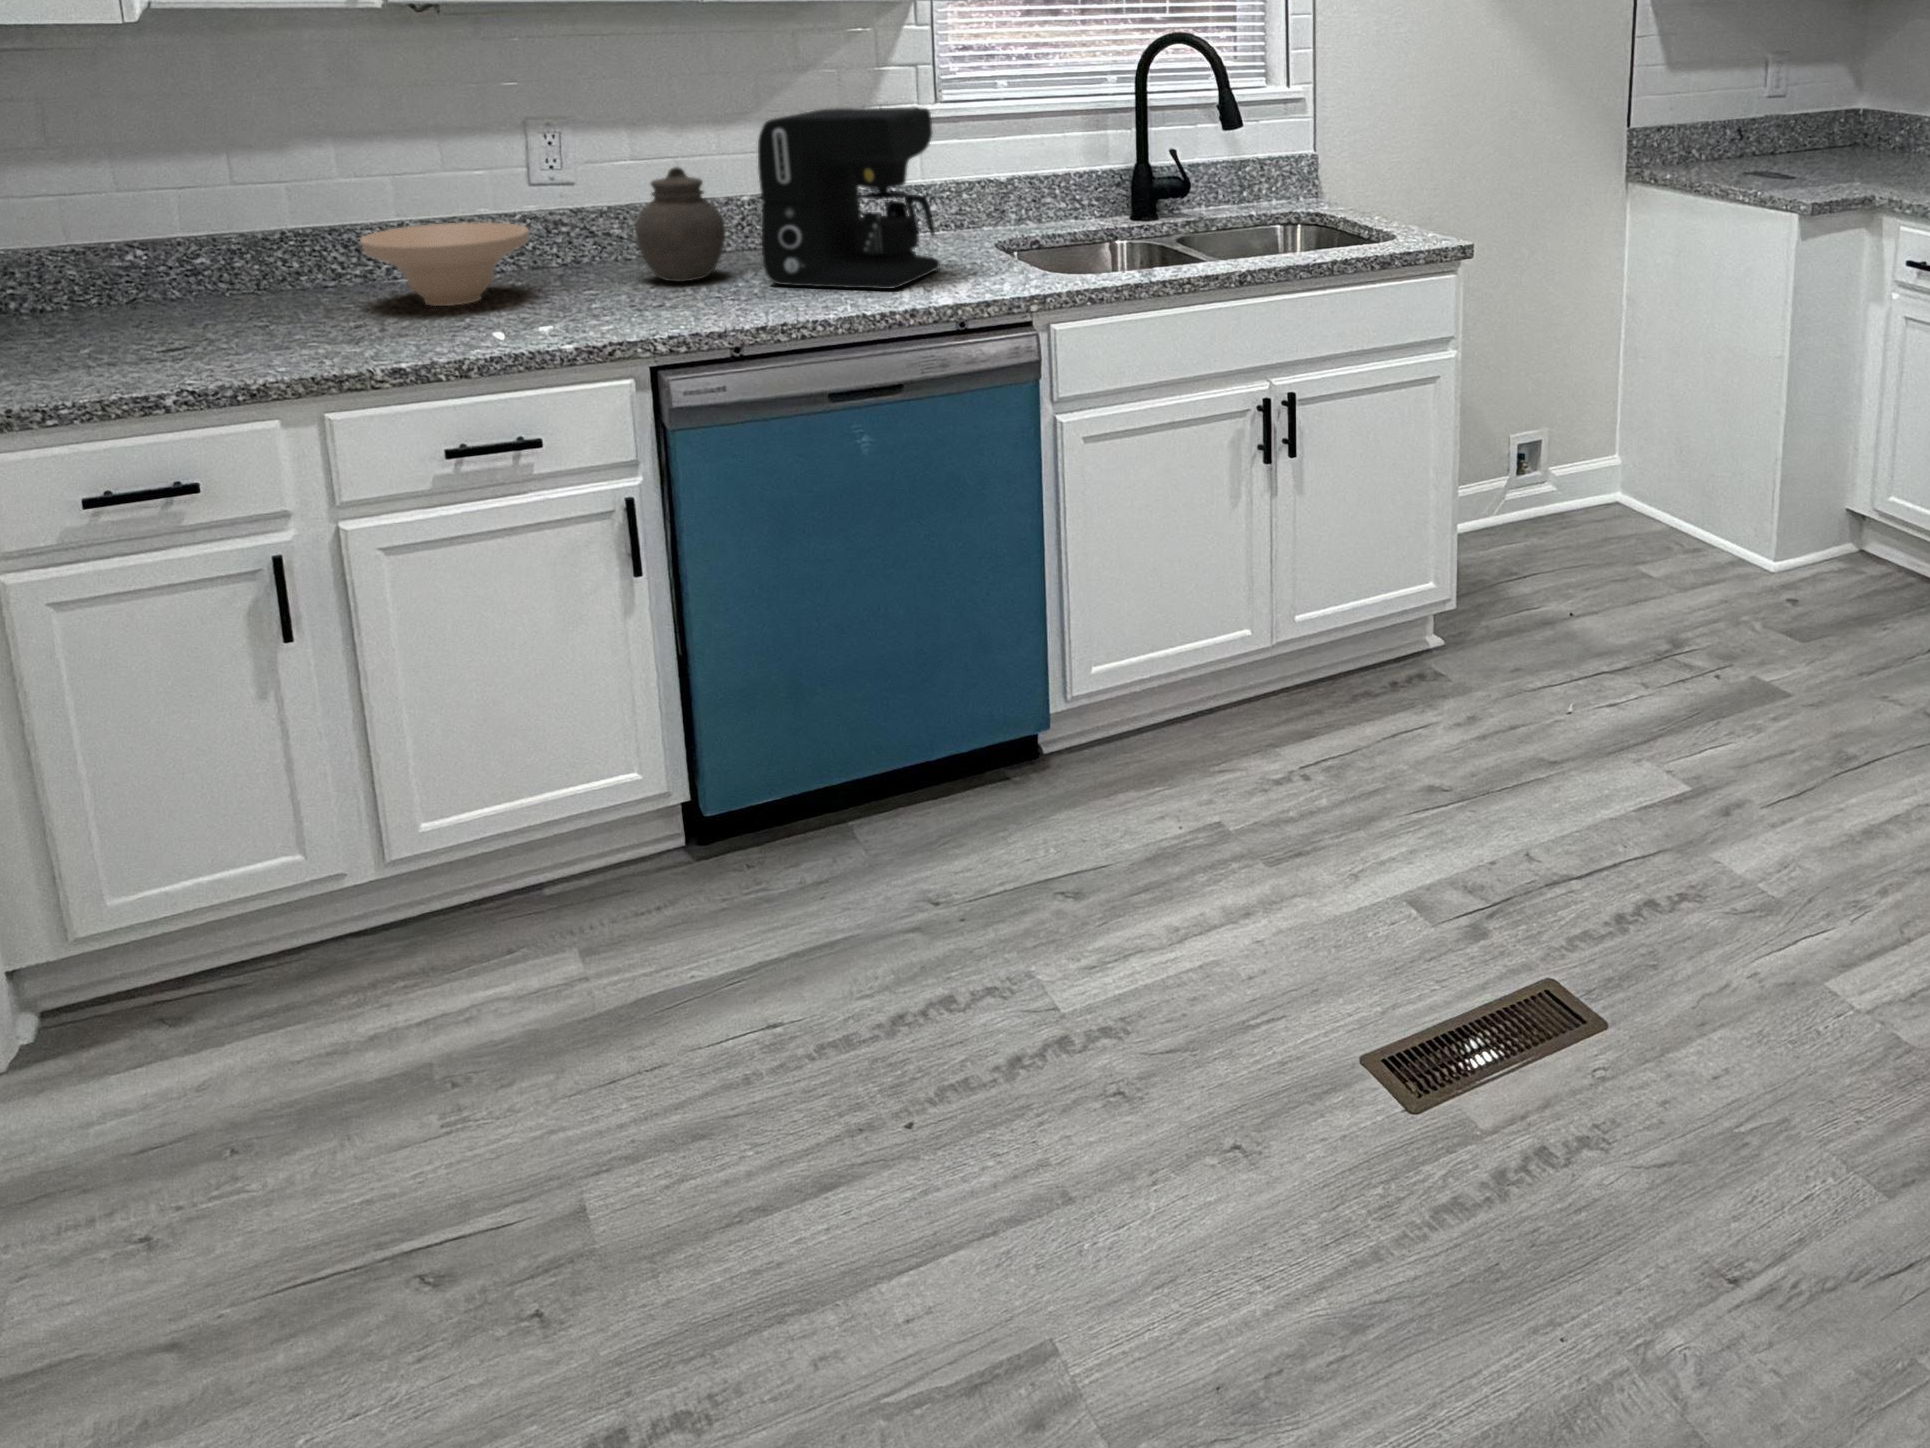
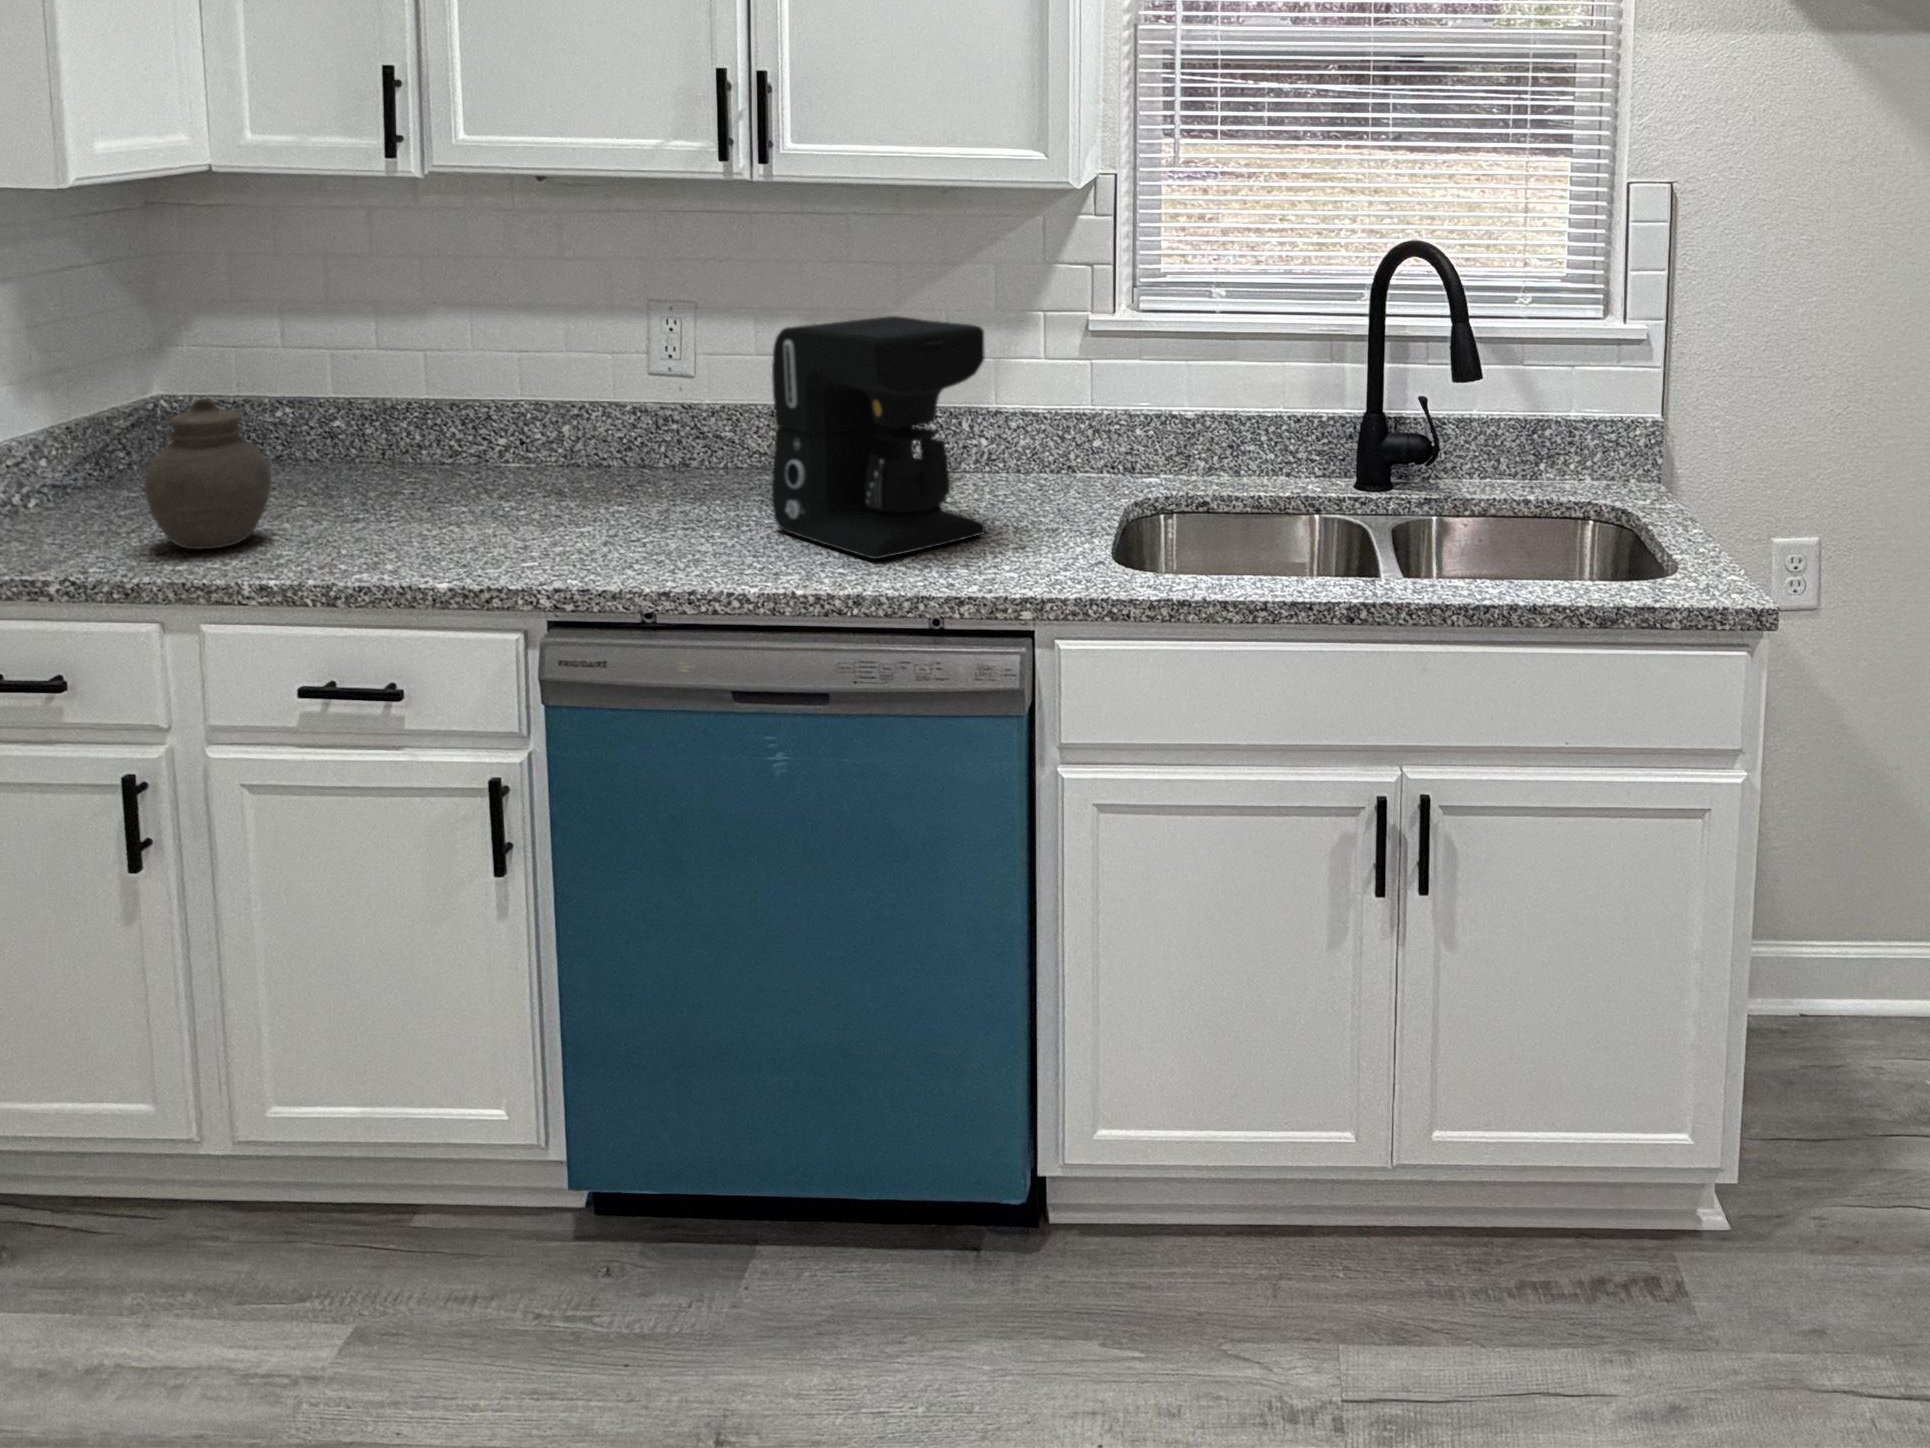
jar: present [635,167,725,282] -> present [145,399,271,549]
bowl: present [360,222,529,306] -> none [390,411,570,507]

